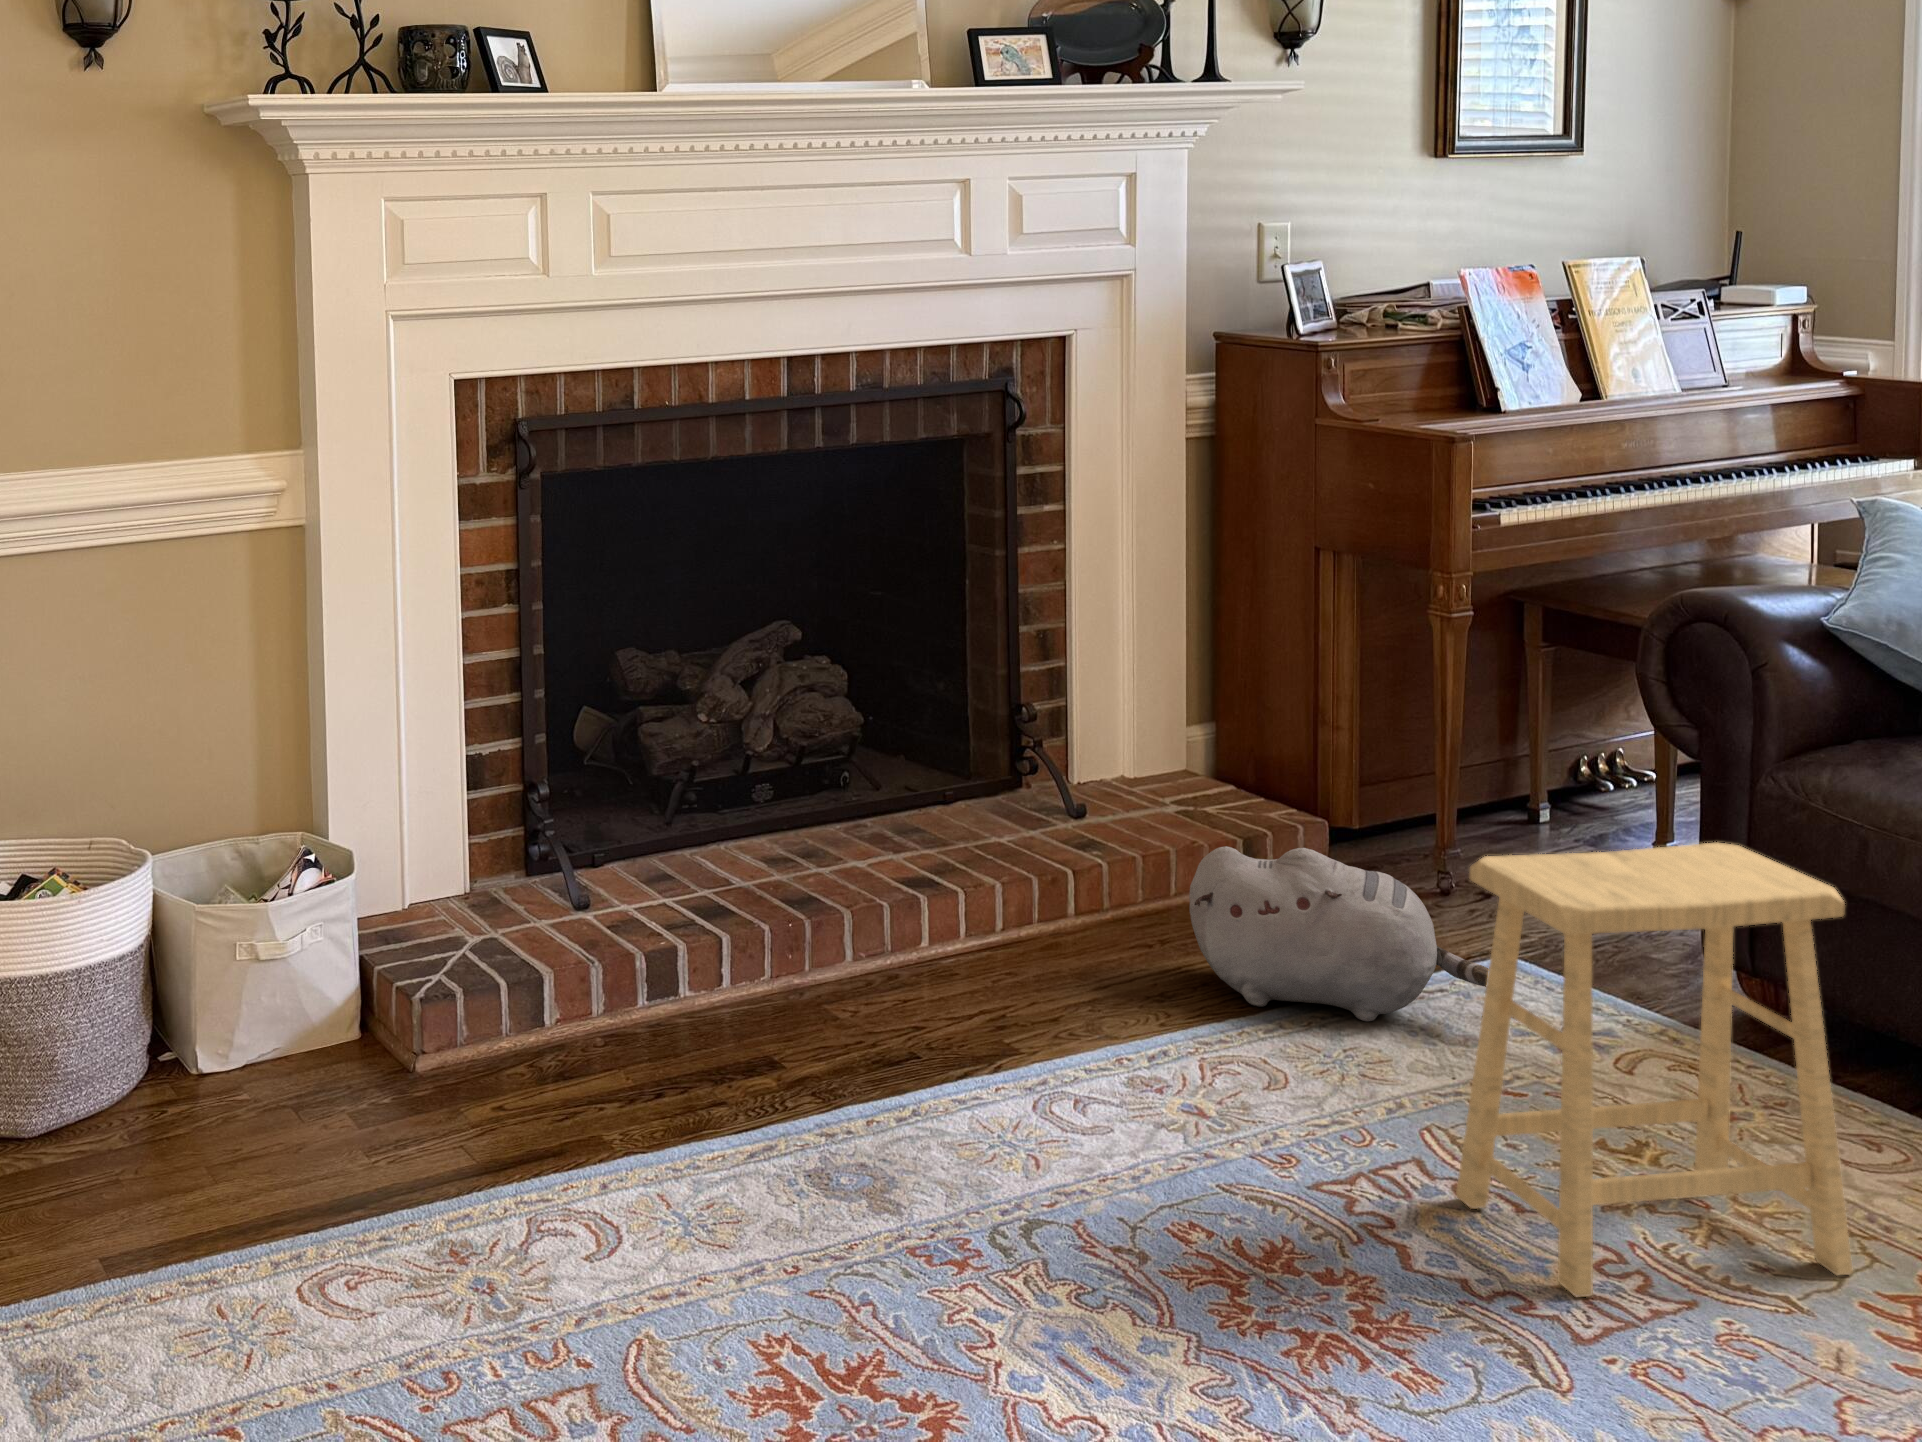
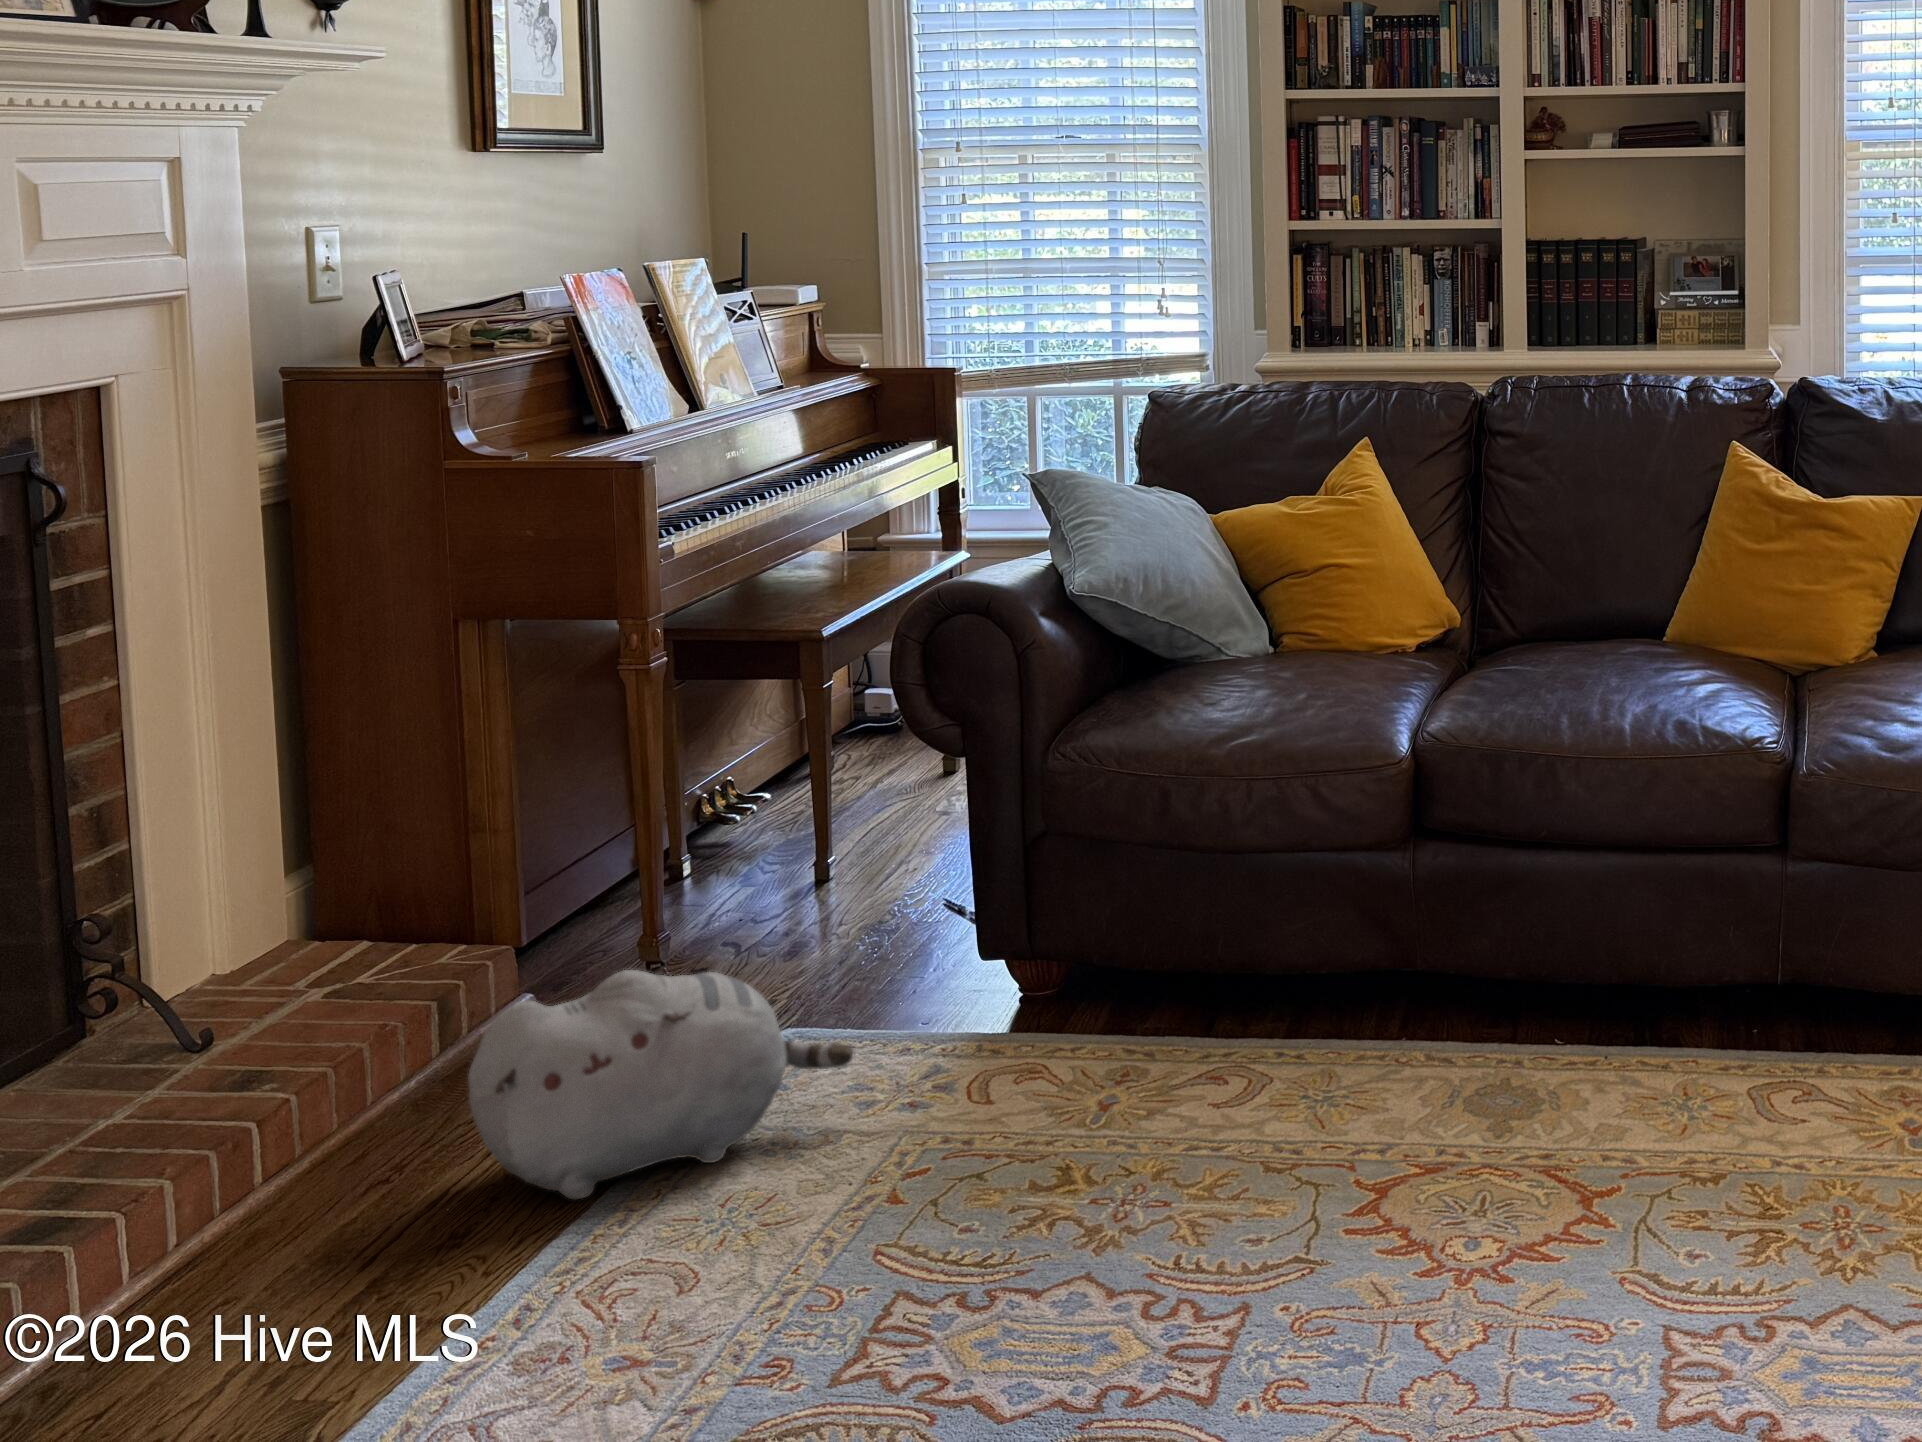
footstool: present [1456,843,1853,1298] -> none [974,813,1315,1357]

